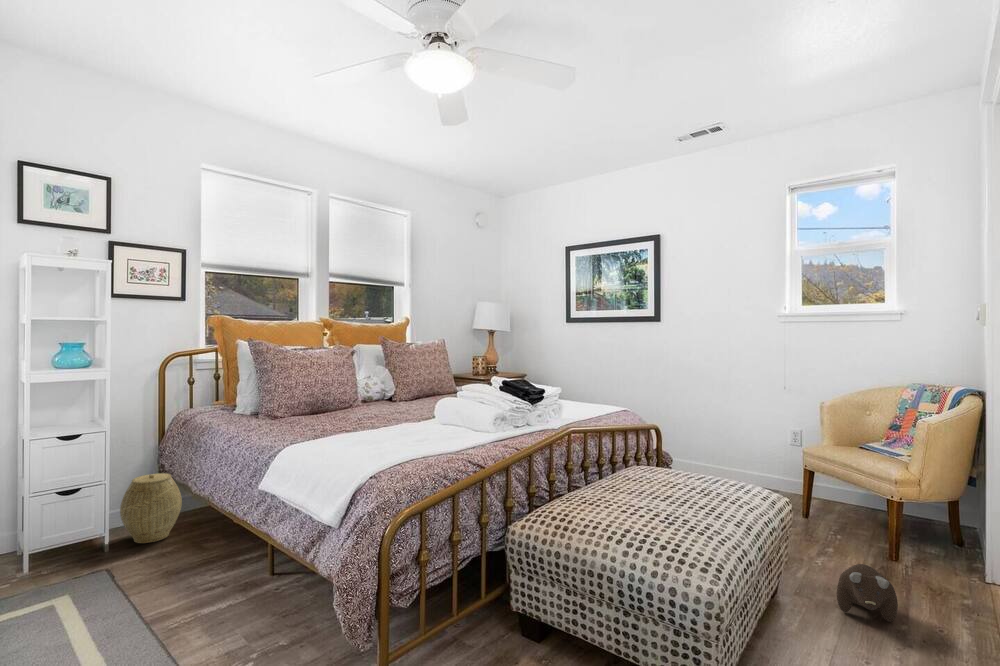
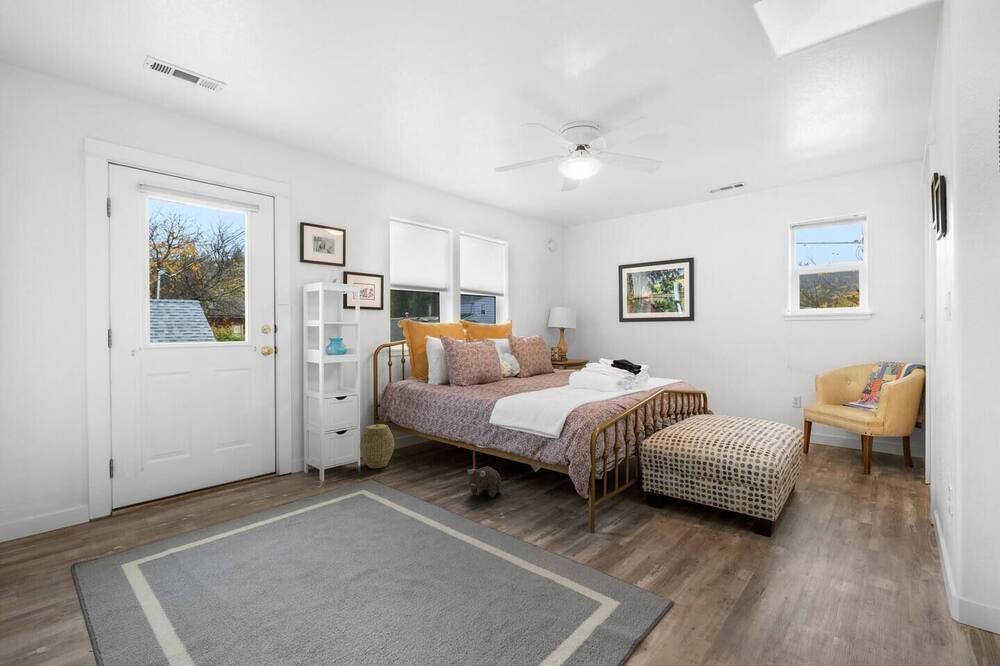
plush toy: present [837,564,898,622] -> present [468,466,501,498]

